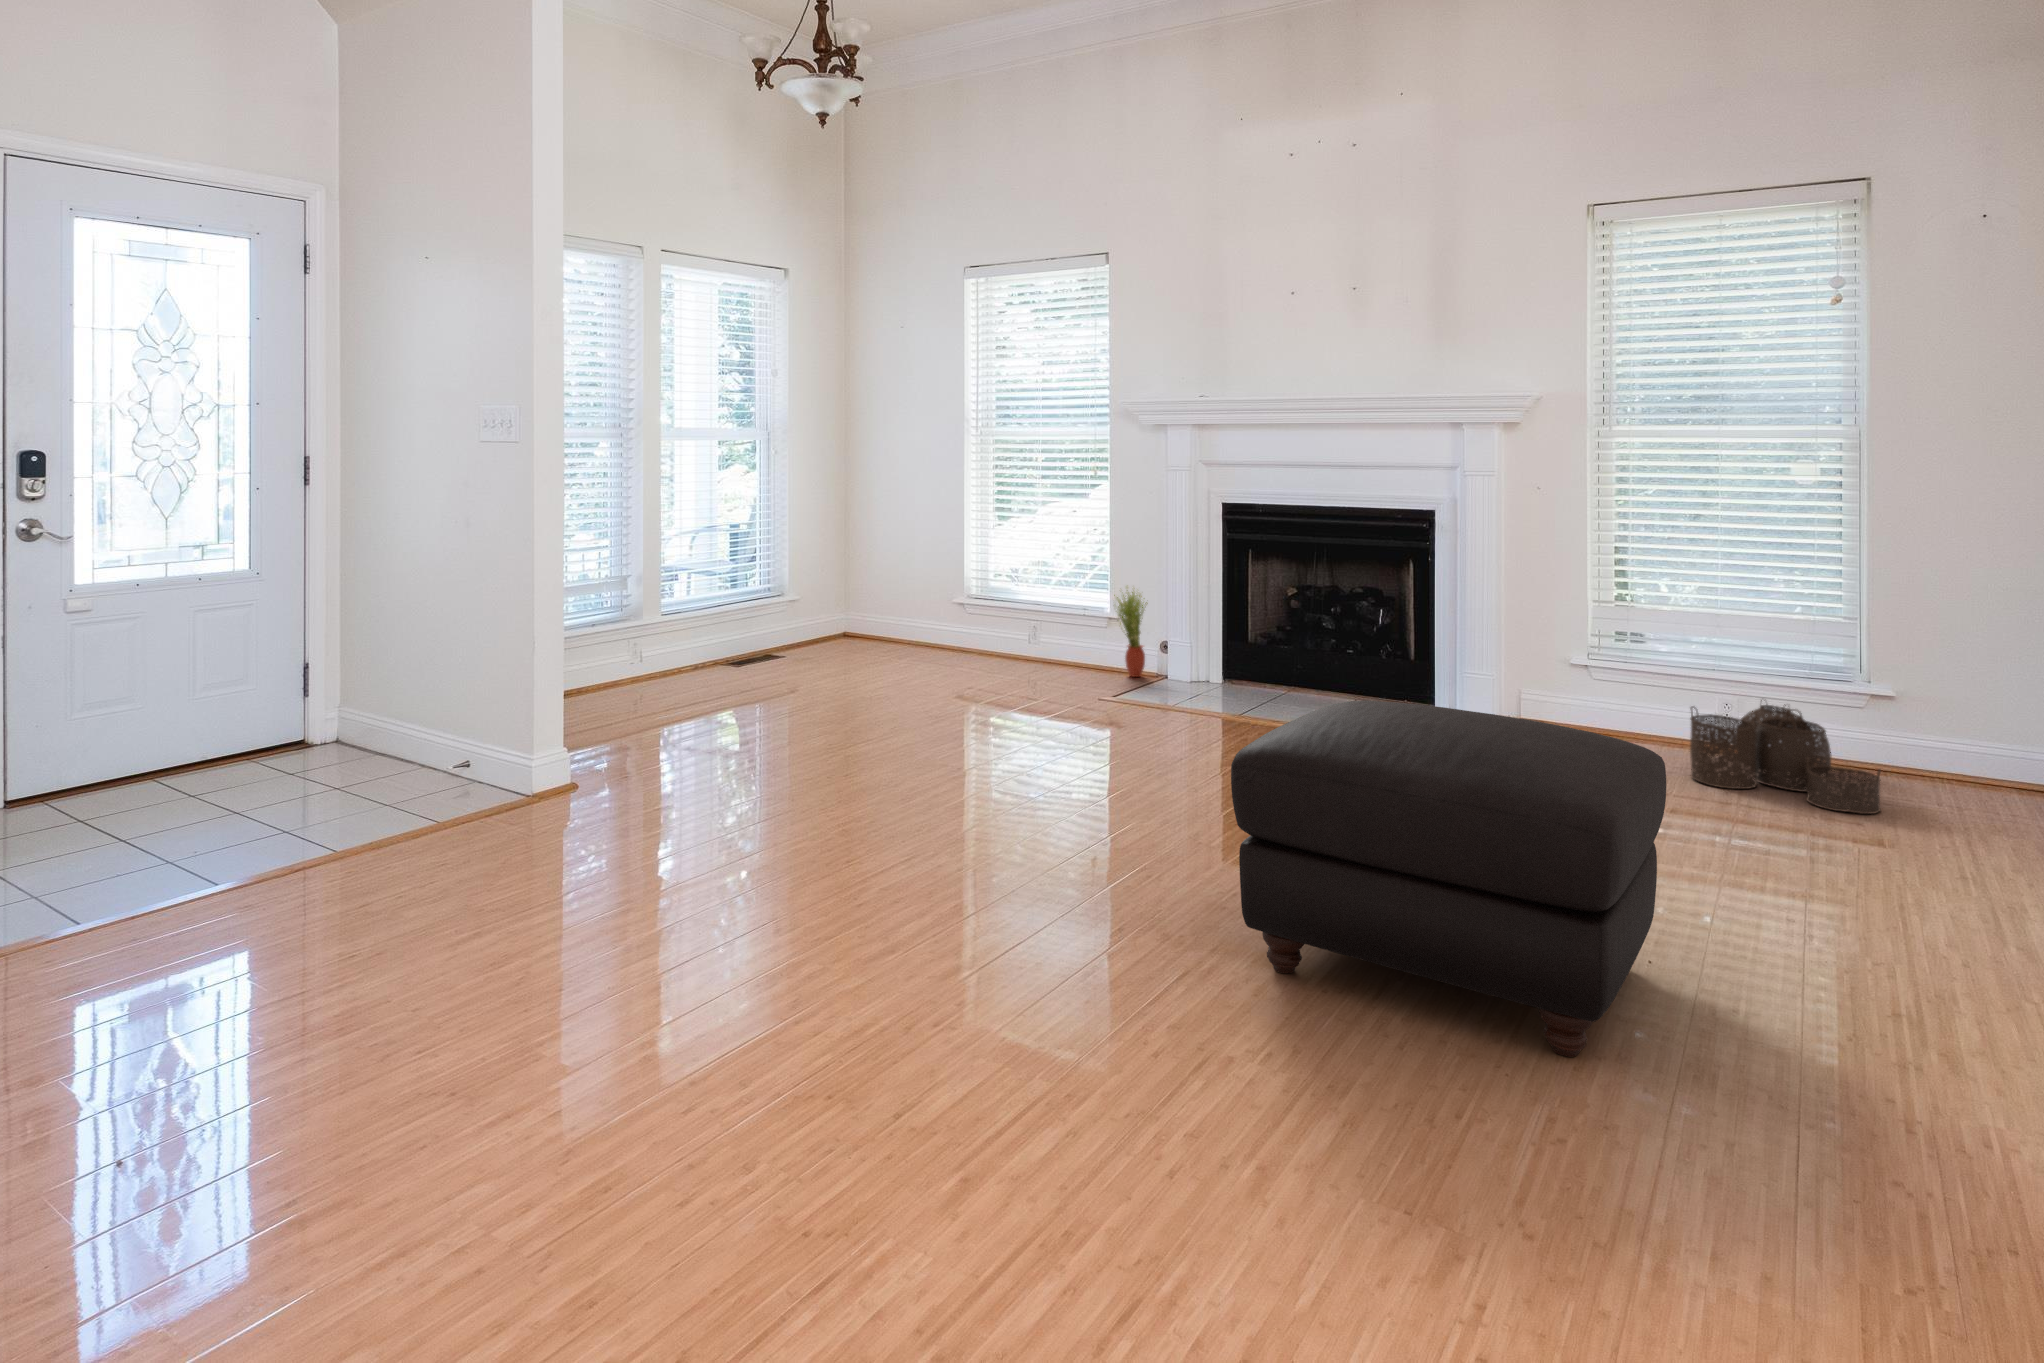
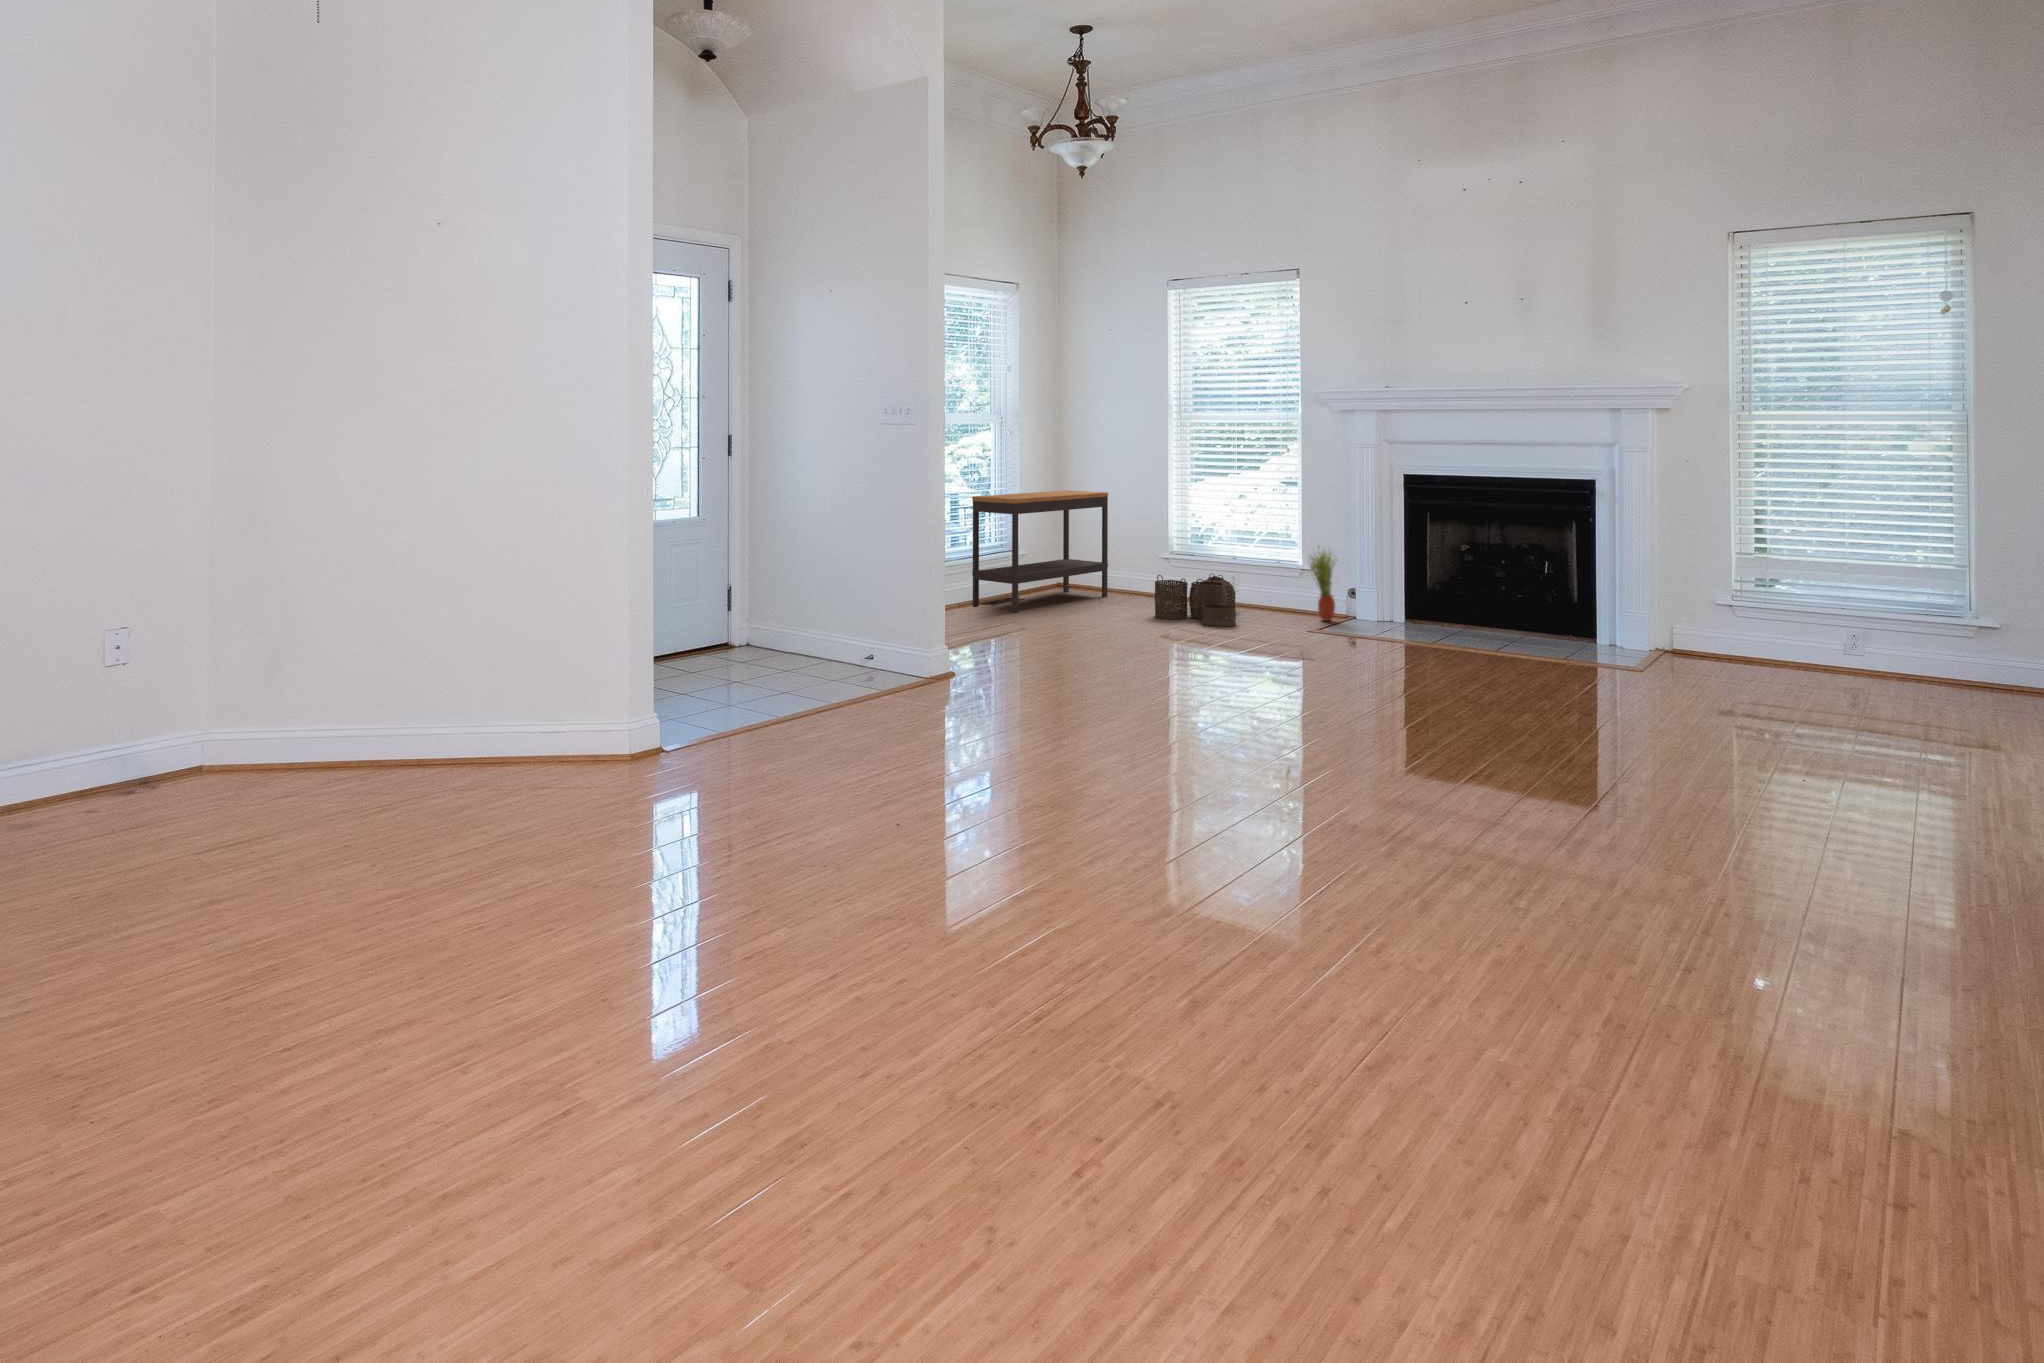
console table: none [722,517,901,670] -> present [972,490,1108,613]
woven basket: present [1690,700,1881,814] -> present [1155,573,1236,626]
ottoman: present [1231,701,1666,1057] -> none [1500,607,1812,819]

